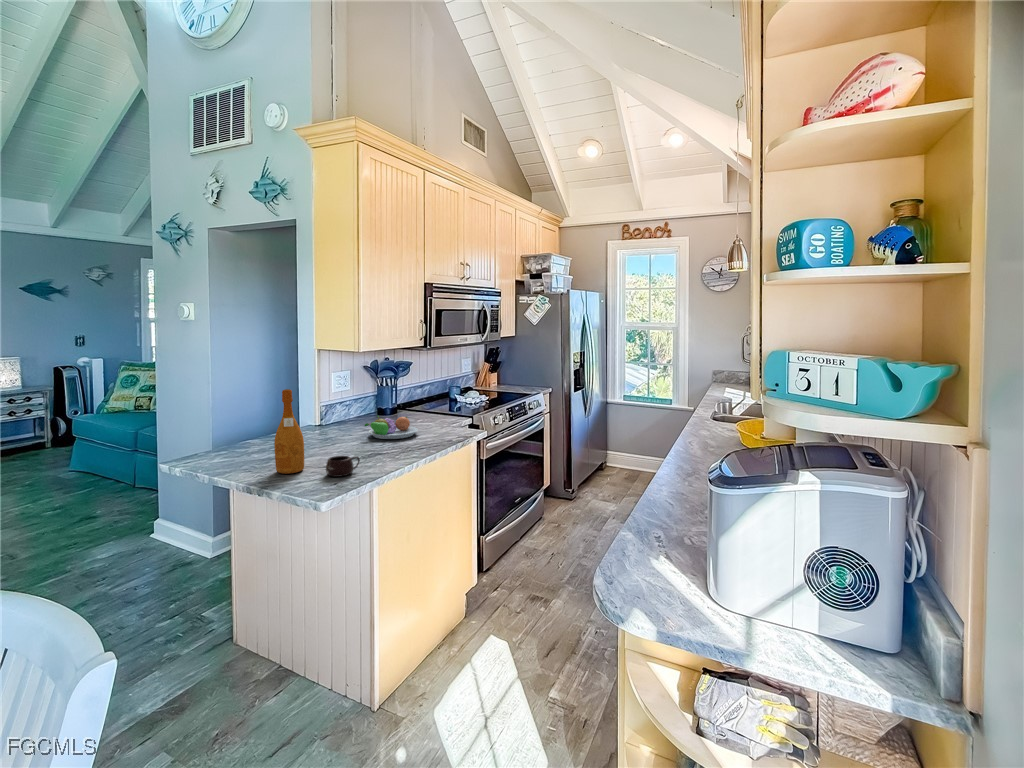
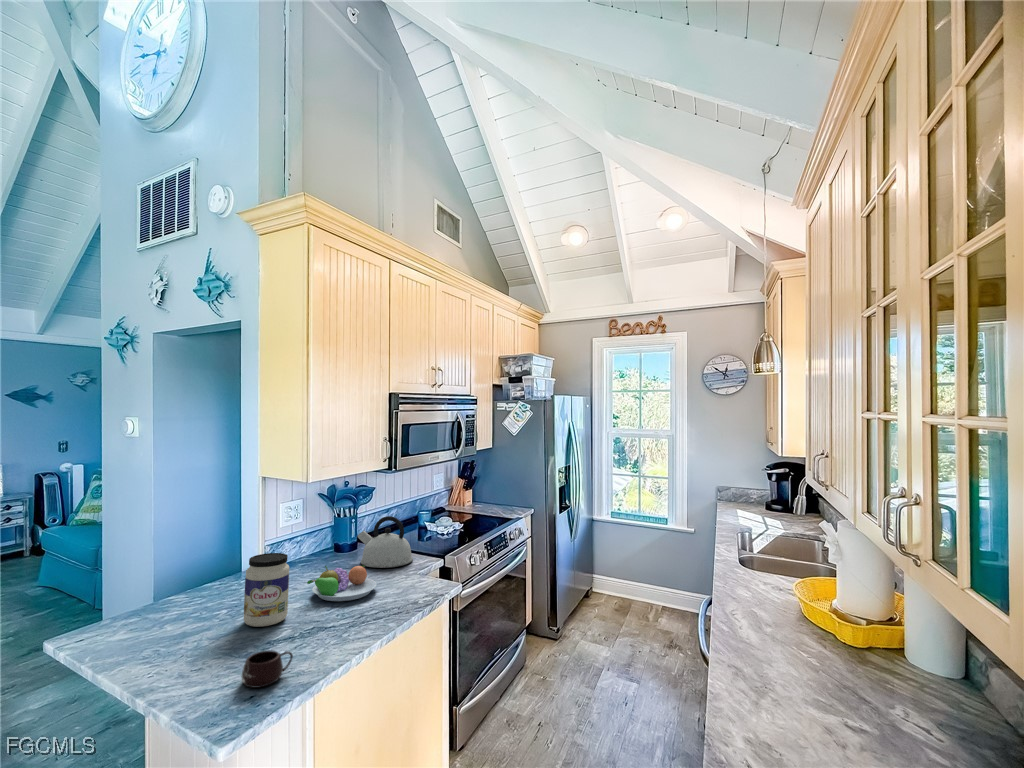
kettle: none [401,384,446,422] -> present [358,516,413,568]
wine bottle: present [274,389,304,474] -> none [169,556,215,682]
jar: none [320,400,352,450] -> present [244,553,289,627]

